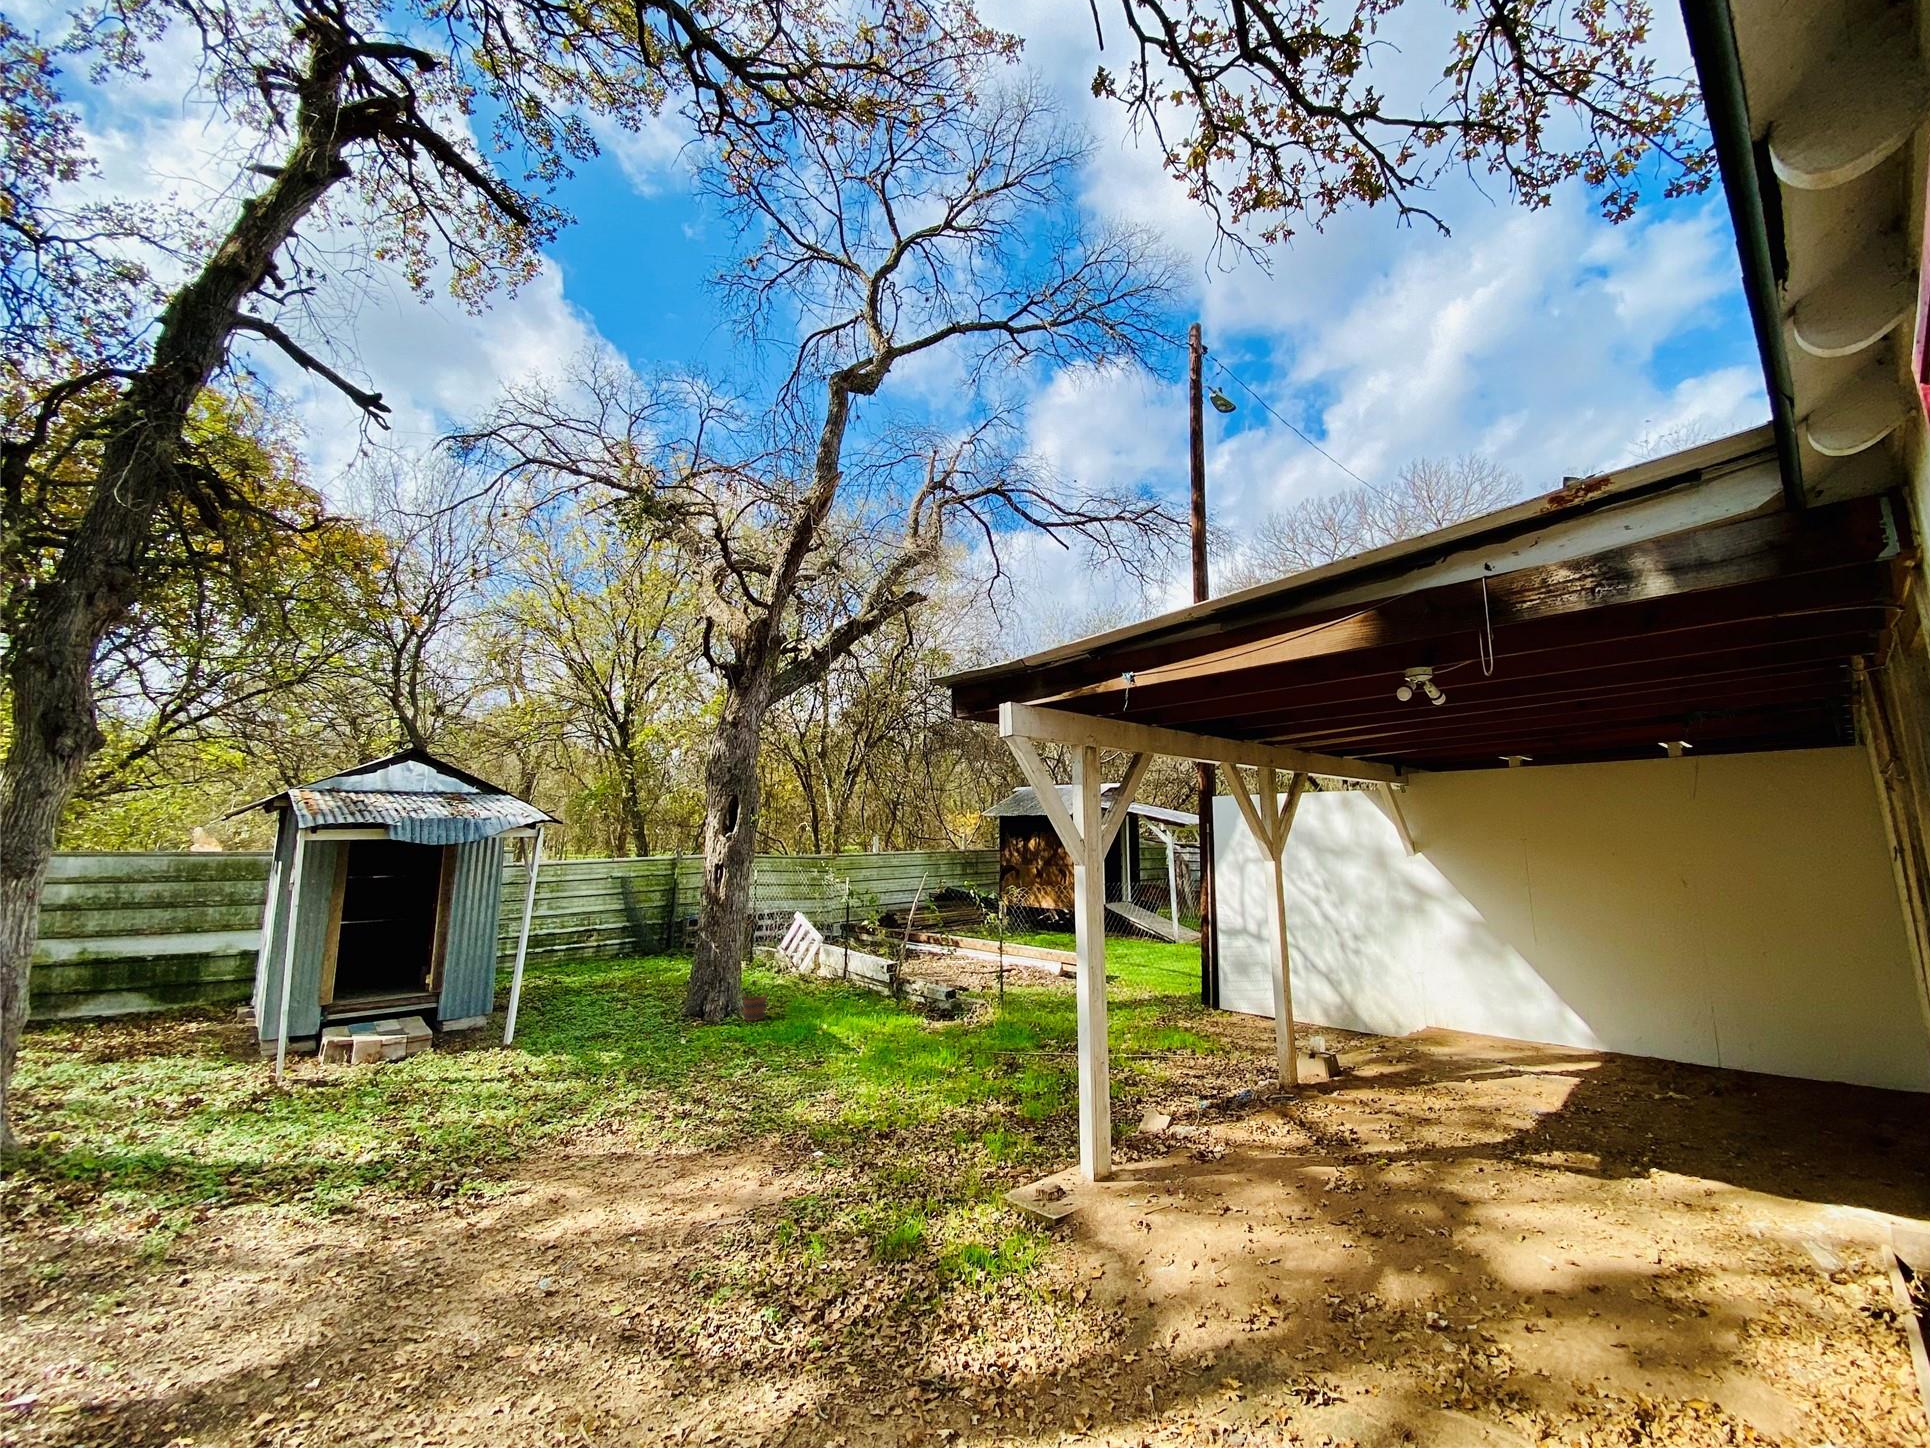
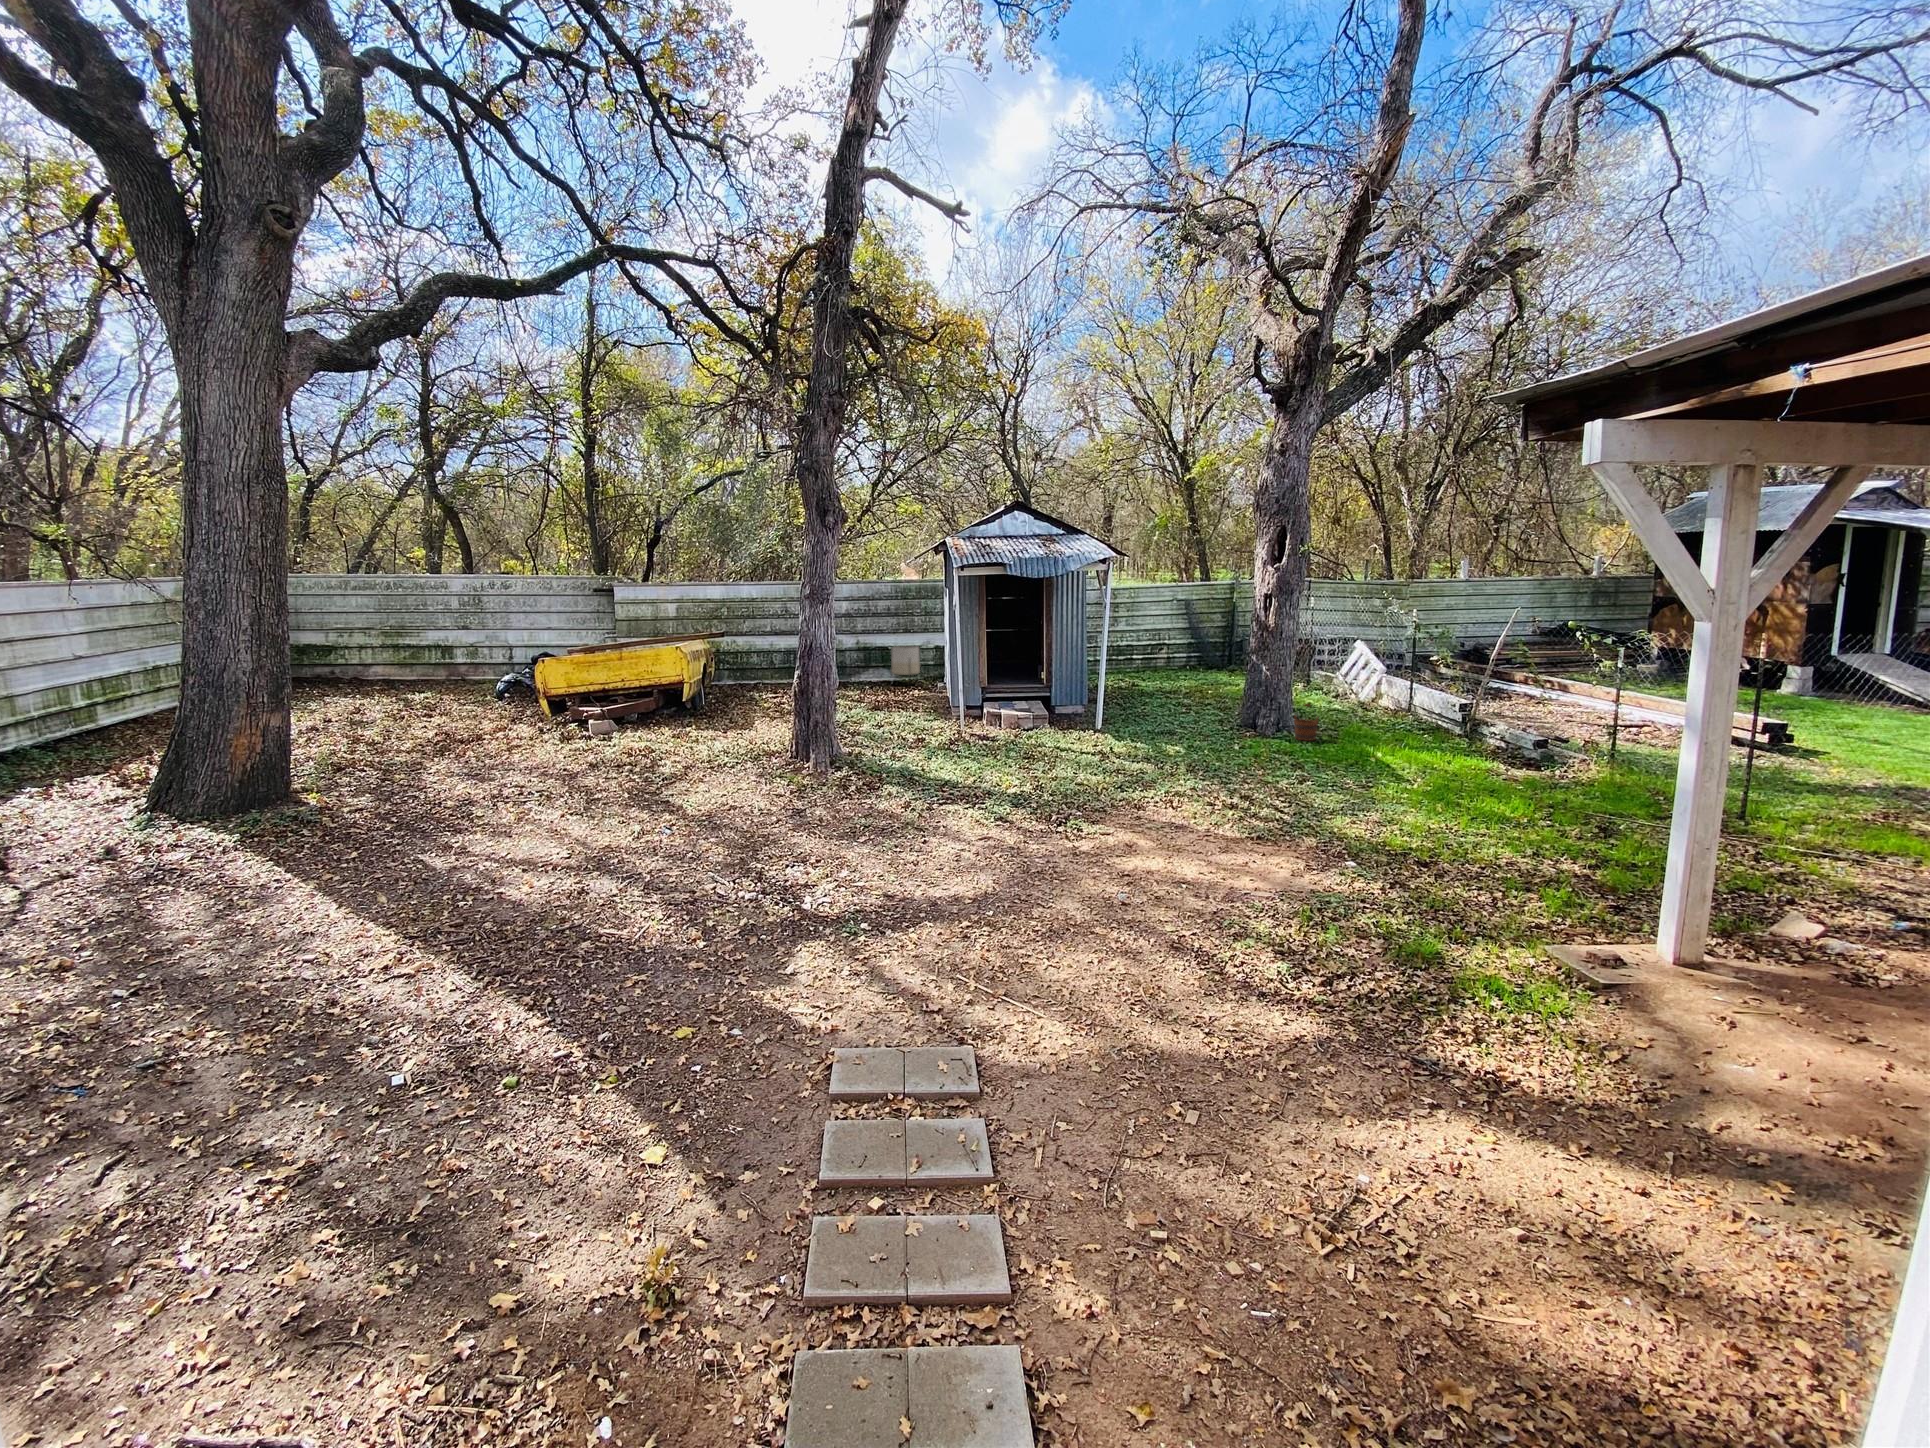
planter: none [138,955,209,1021] -> present [891,646,920,676]

